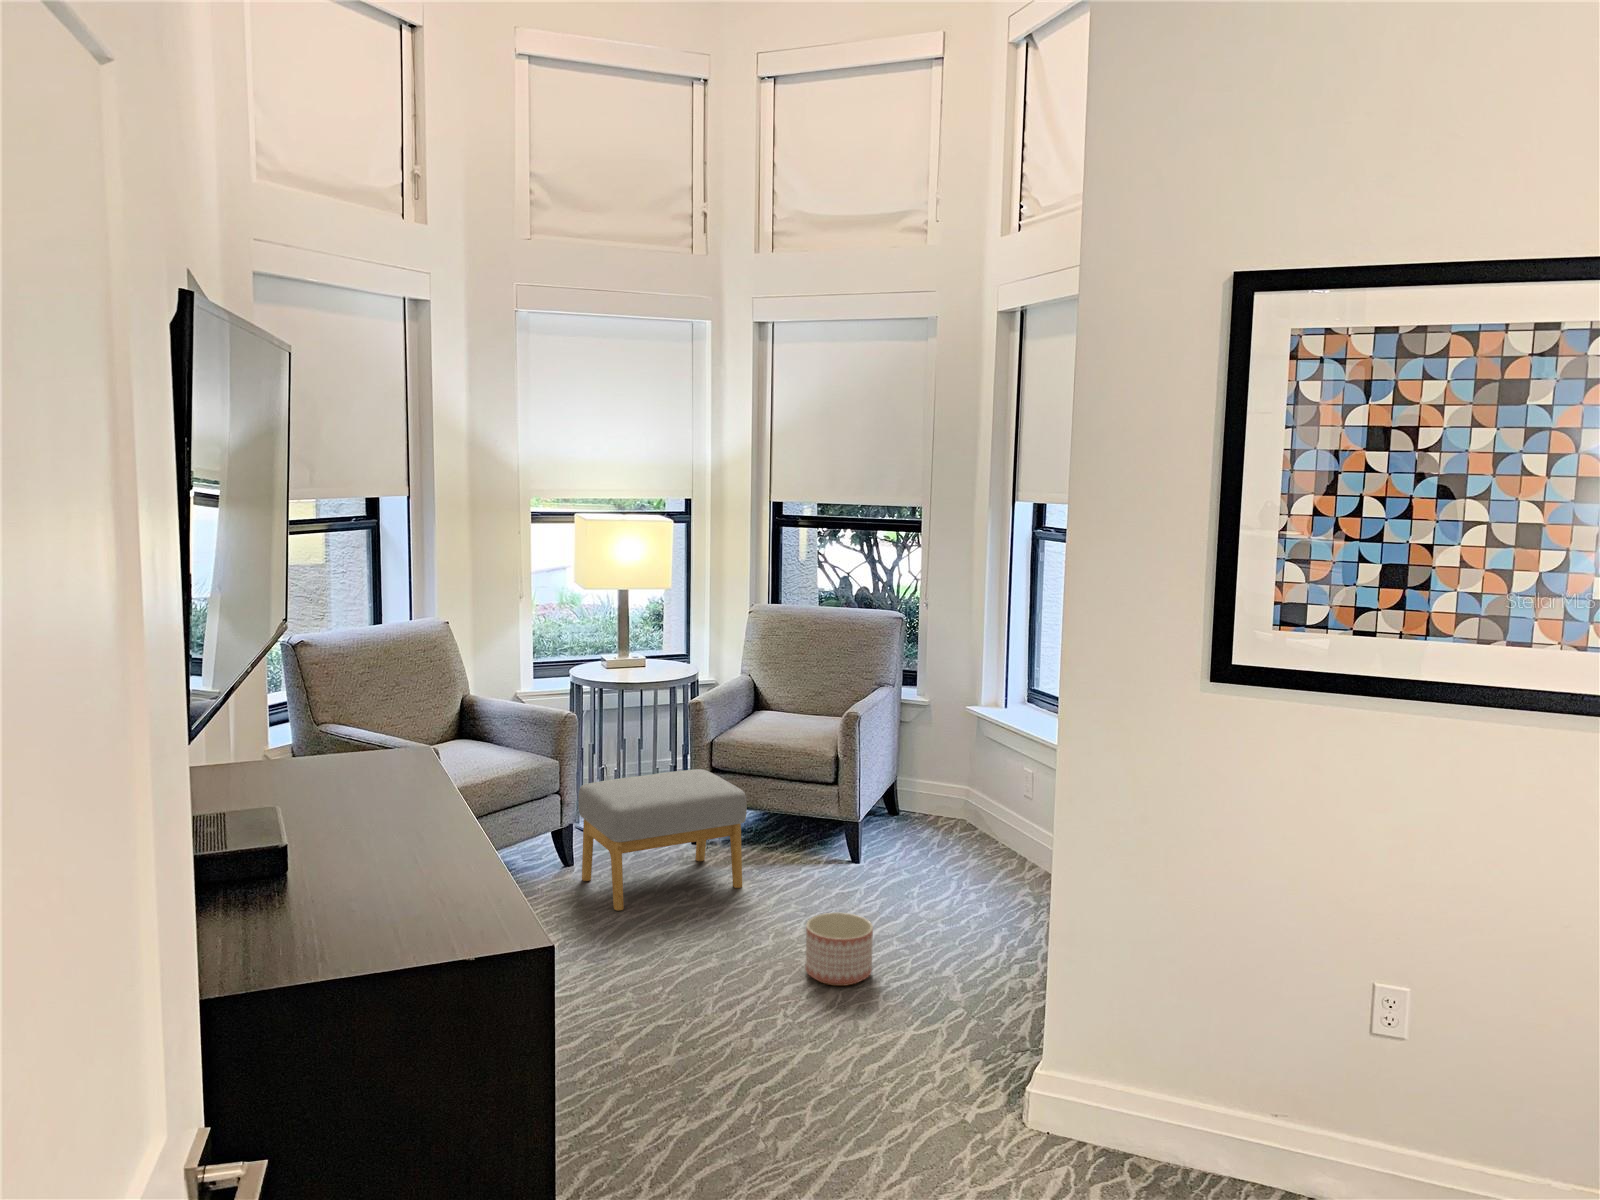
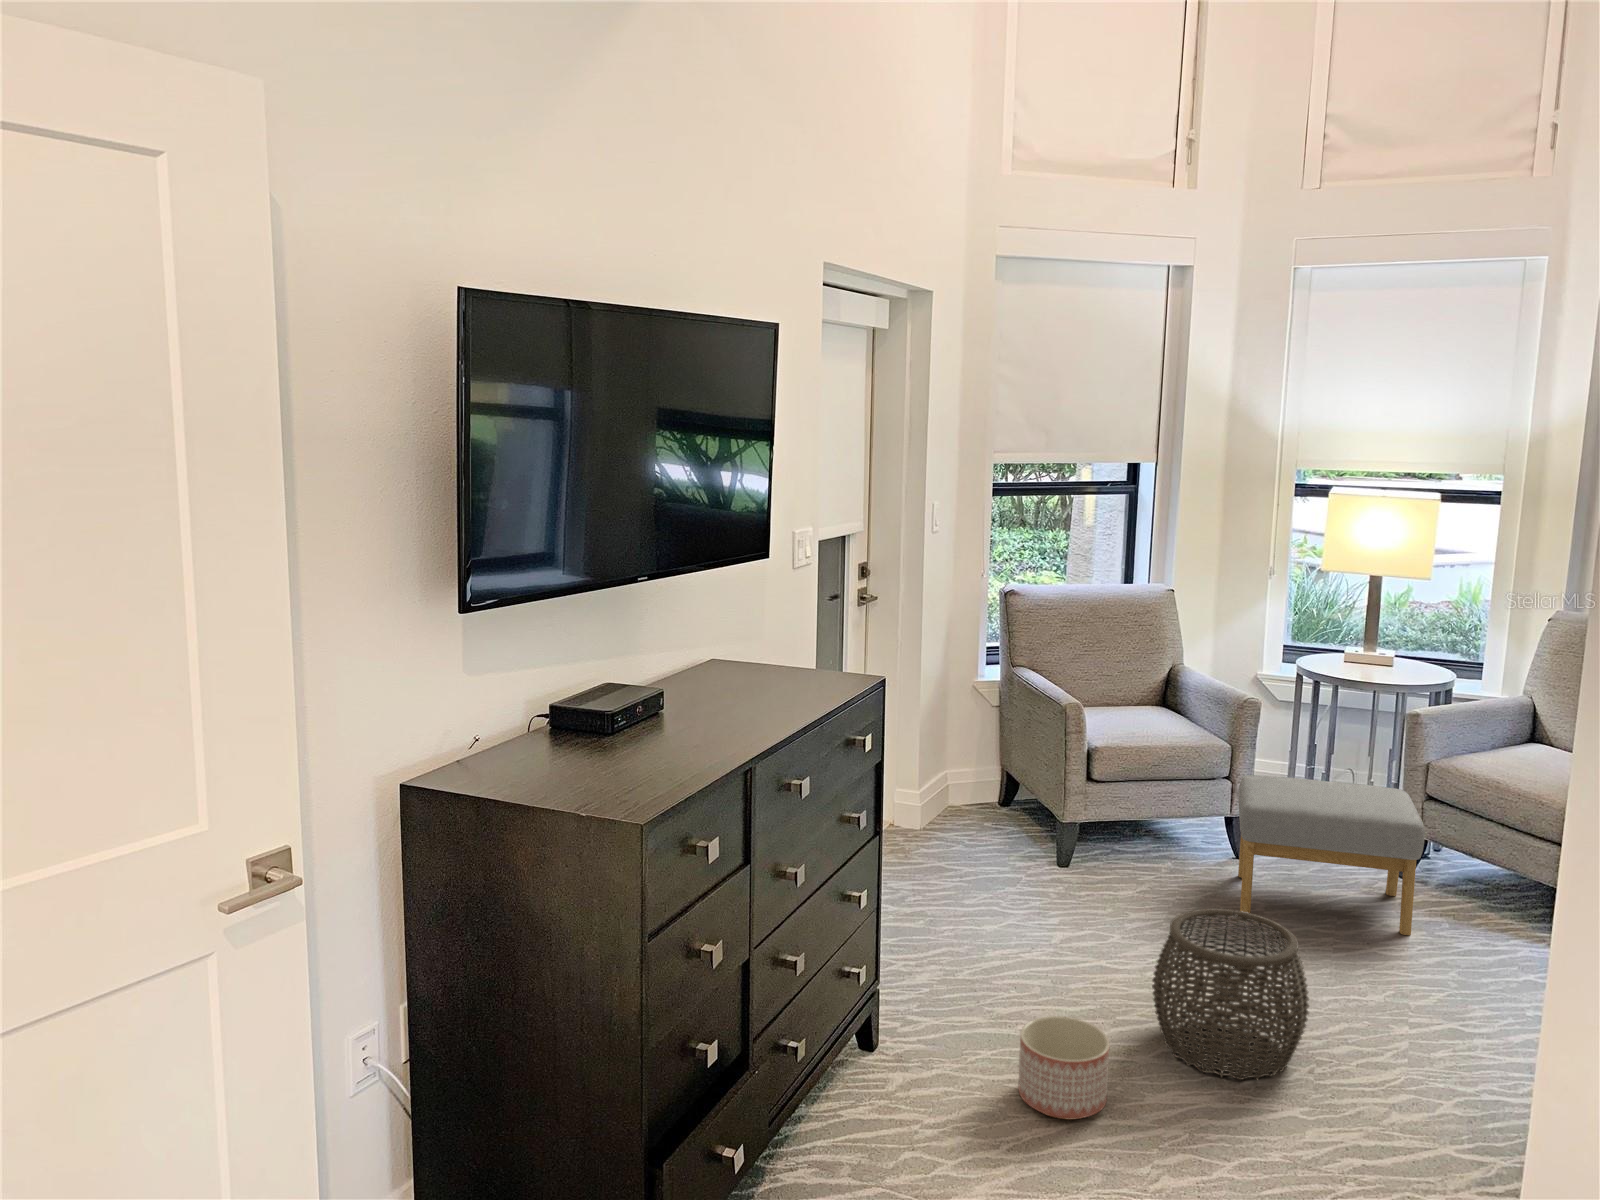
woven basket: none [651,897,786,1050] -> present [1152,909,1309,1080]
planter: present [805,913,873,986] -> present [1018,1016,1110,1120]

